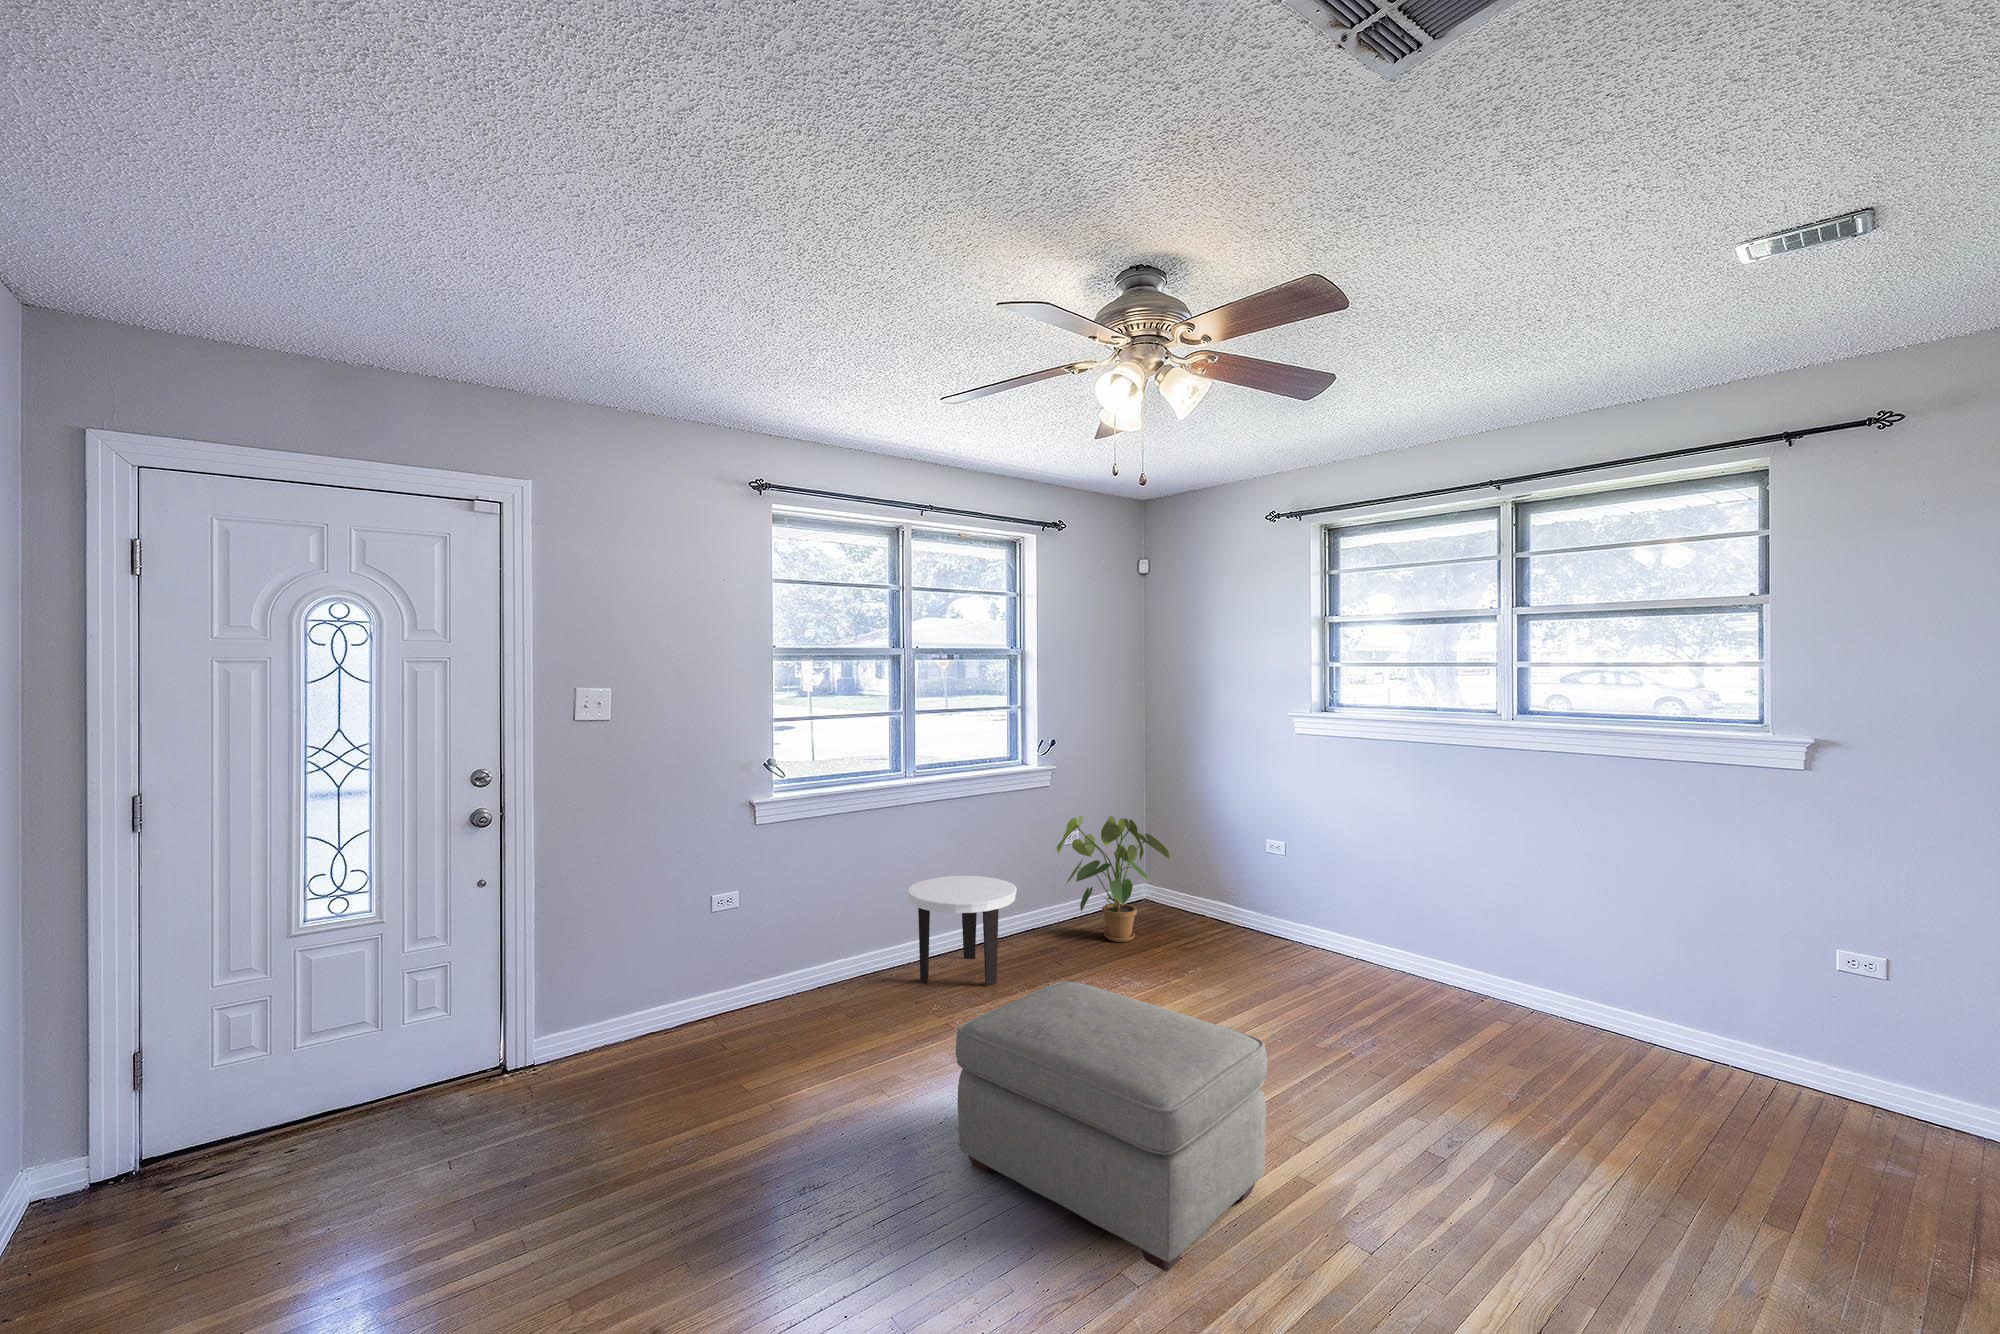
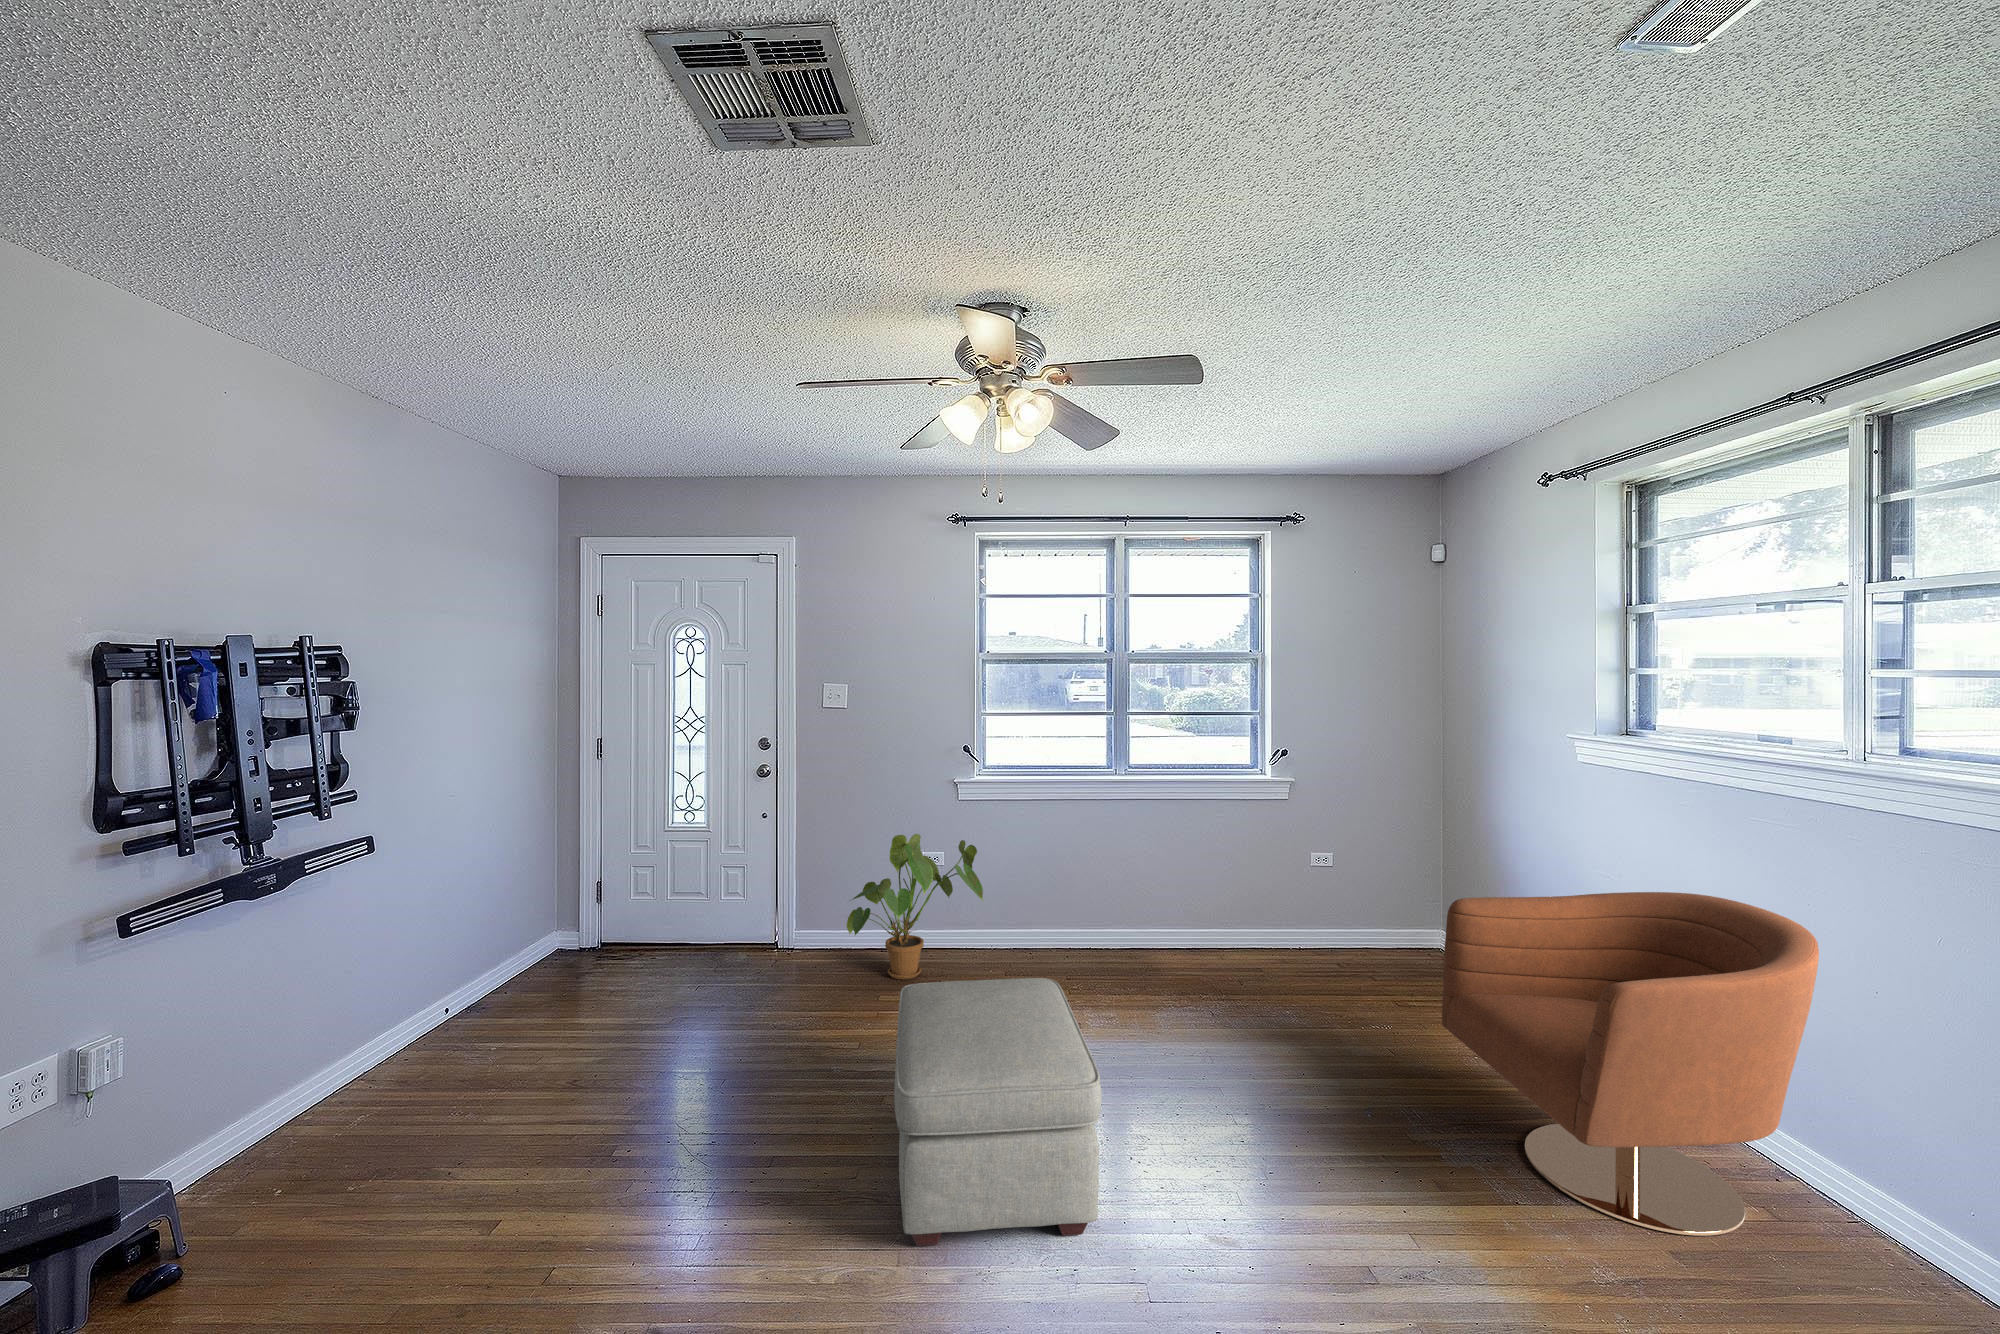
armchair: none [1293,811,1521,1035] -> present [1442,892,1819,1236]
house plant: present [1057,816,1170,942] -> present [847,834,983,979]
side table: present [907,876,1017,986] -> none [1082,873,1189,984]

